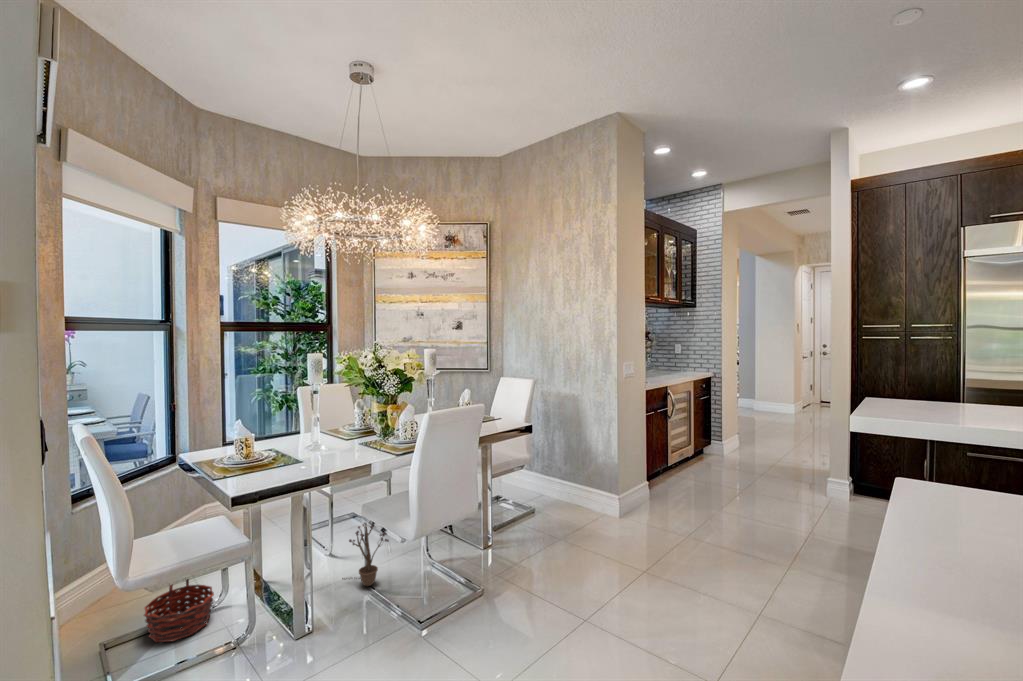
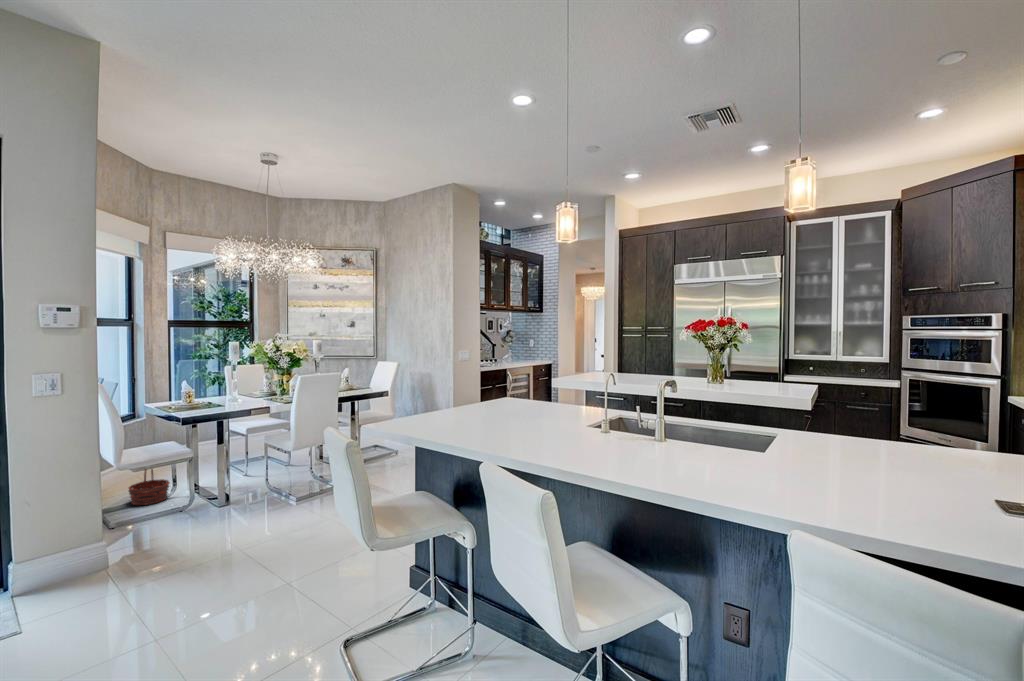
decorative plant: present [342,524,389,586] -> none [251,444,281,485]

